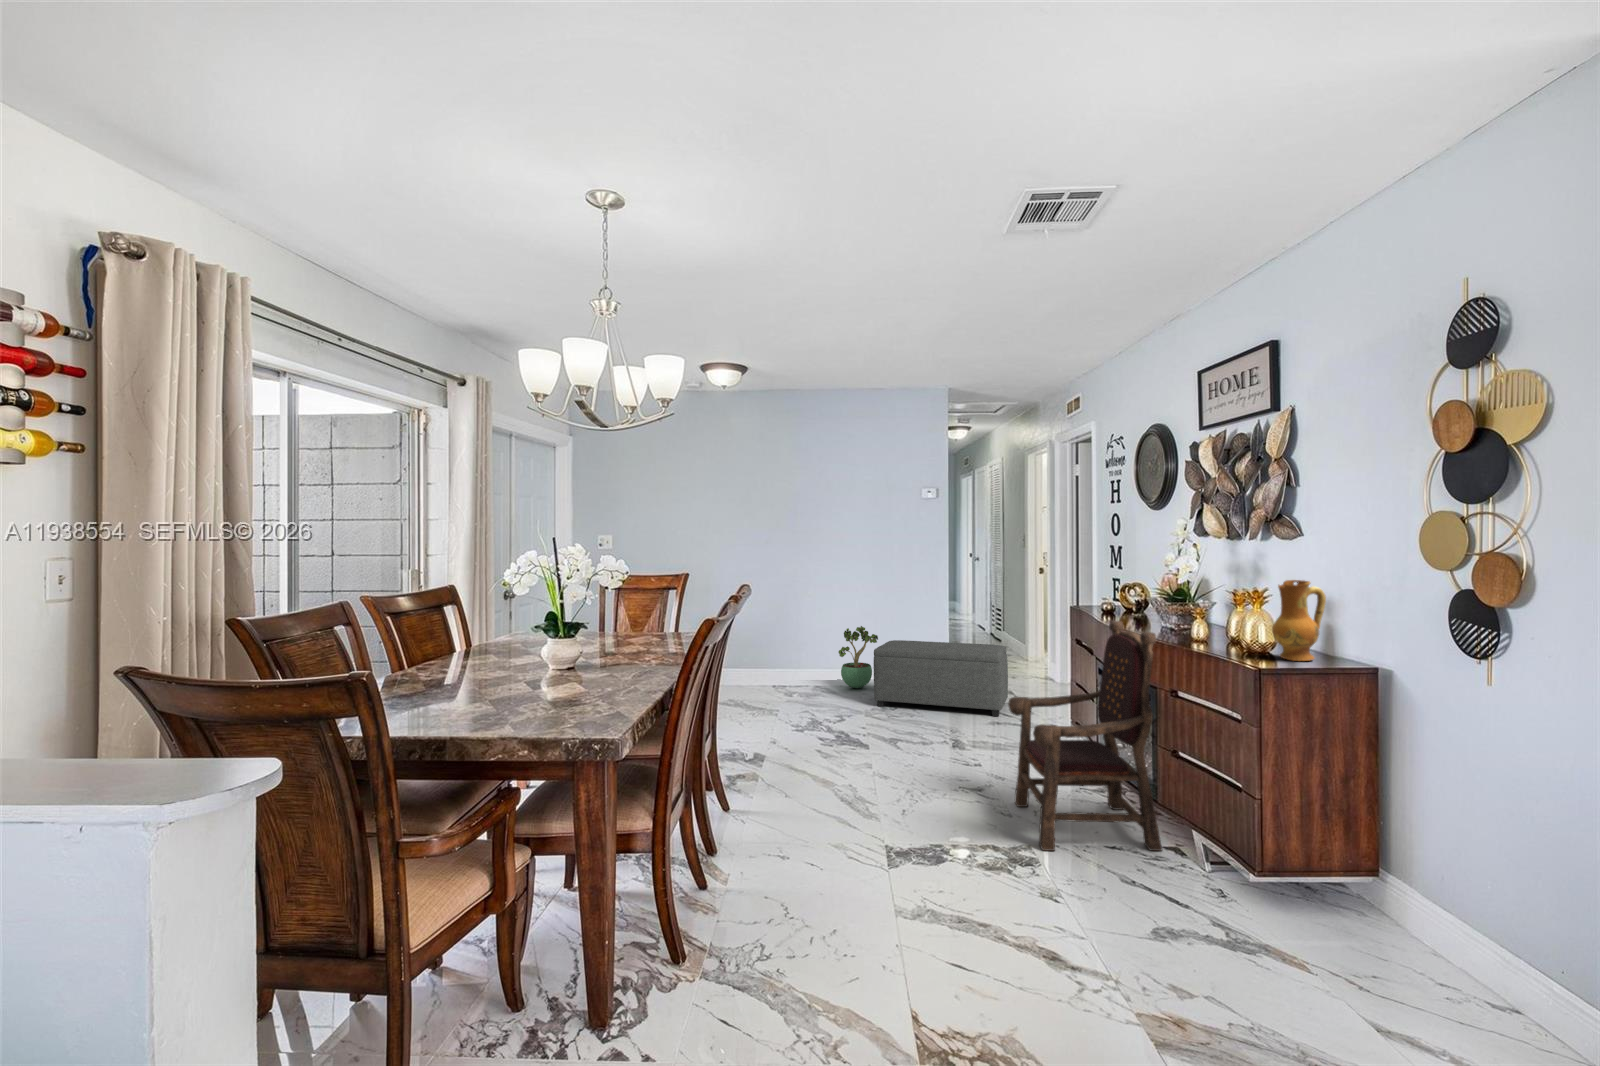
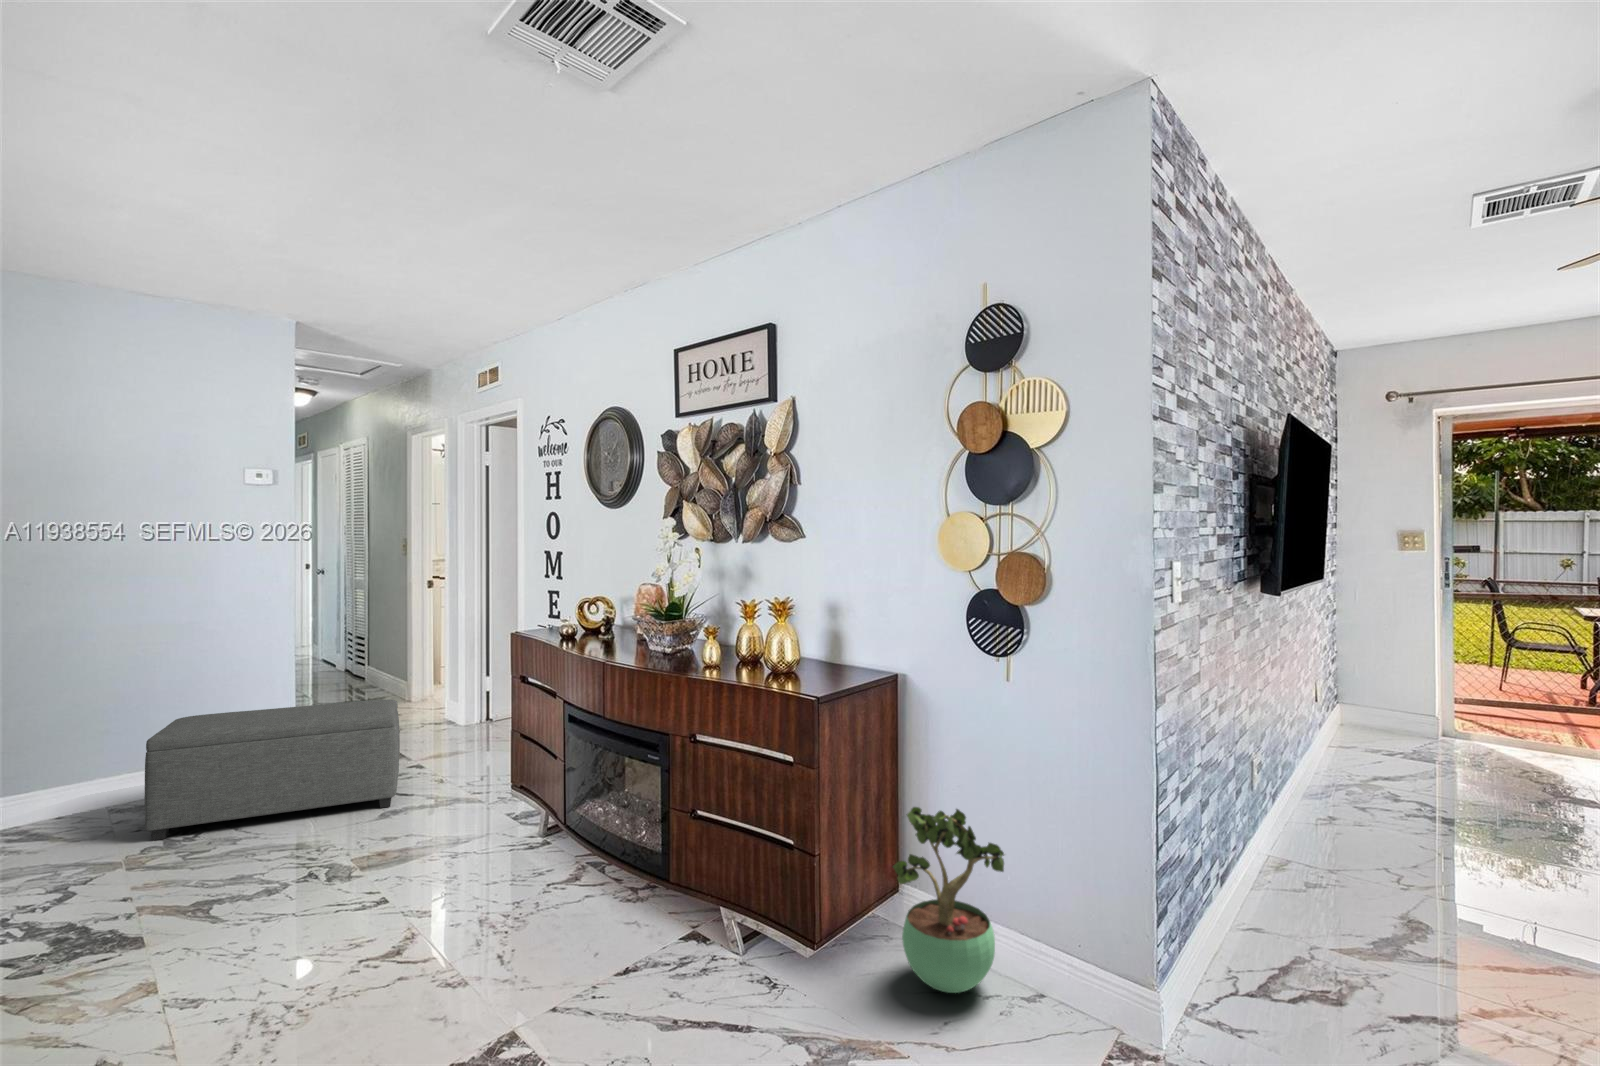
ceramic jug: present [1272,580,1326,661] -> none [804,586,850,679]
armchair: present [1008,621,1162,851] -> none [457,651,686,1025]
potted plant: present [839,626,878,688] -> present [893,807,1004,993]

